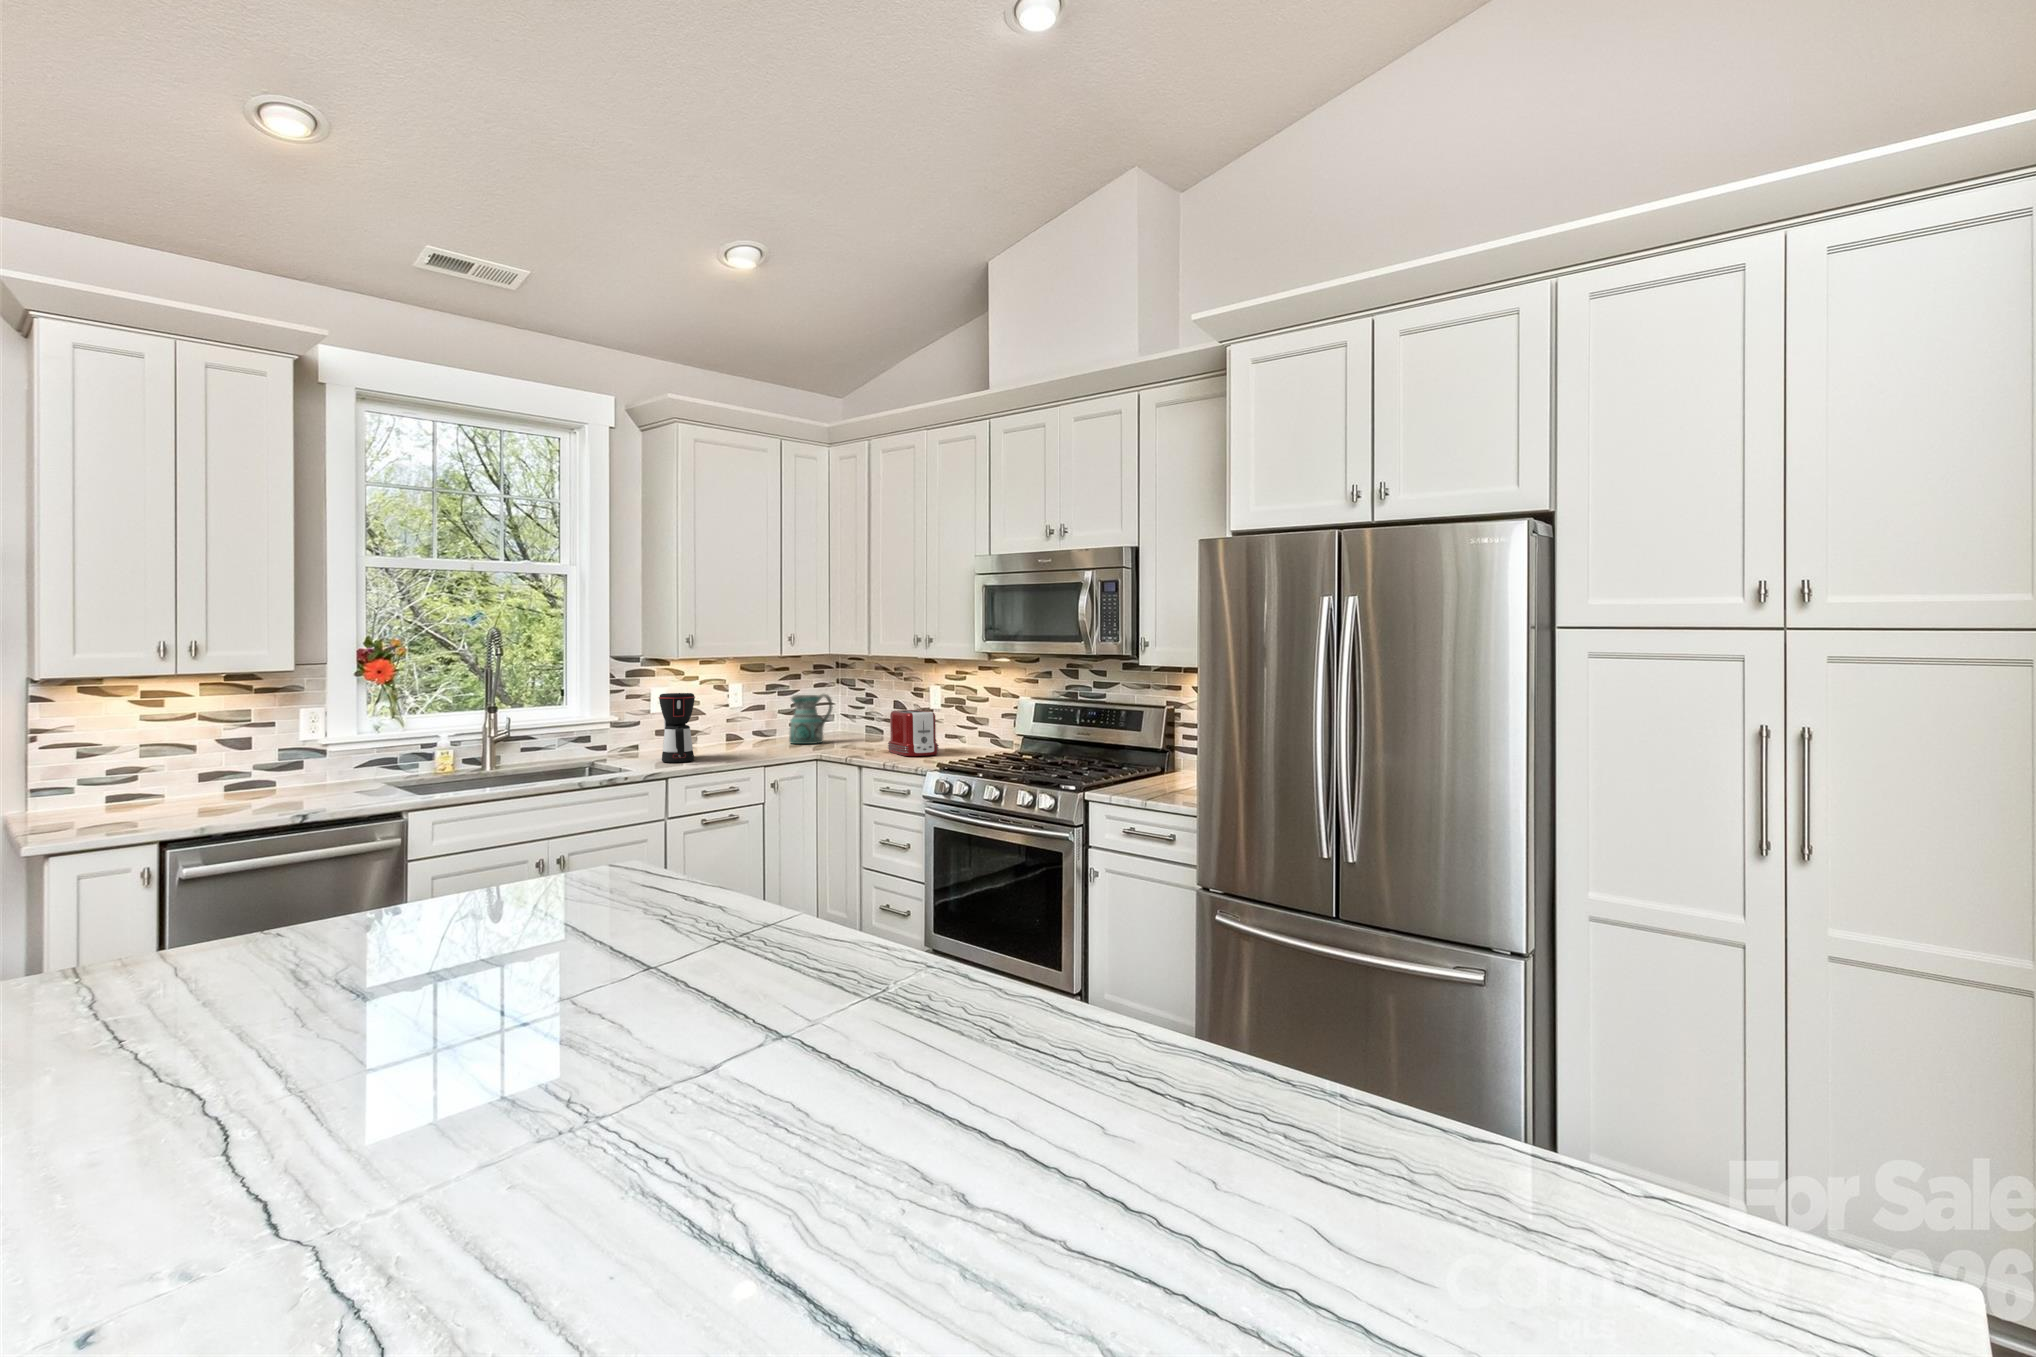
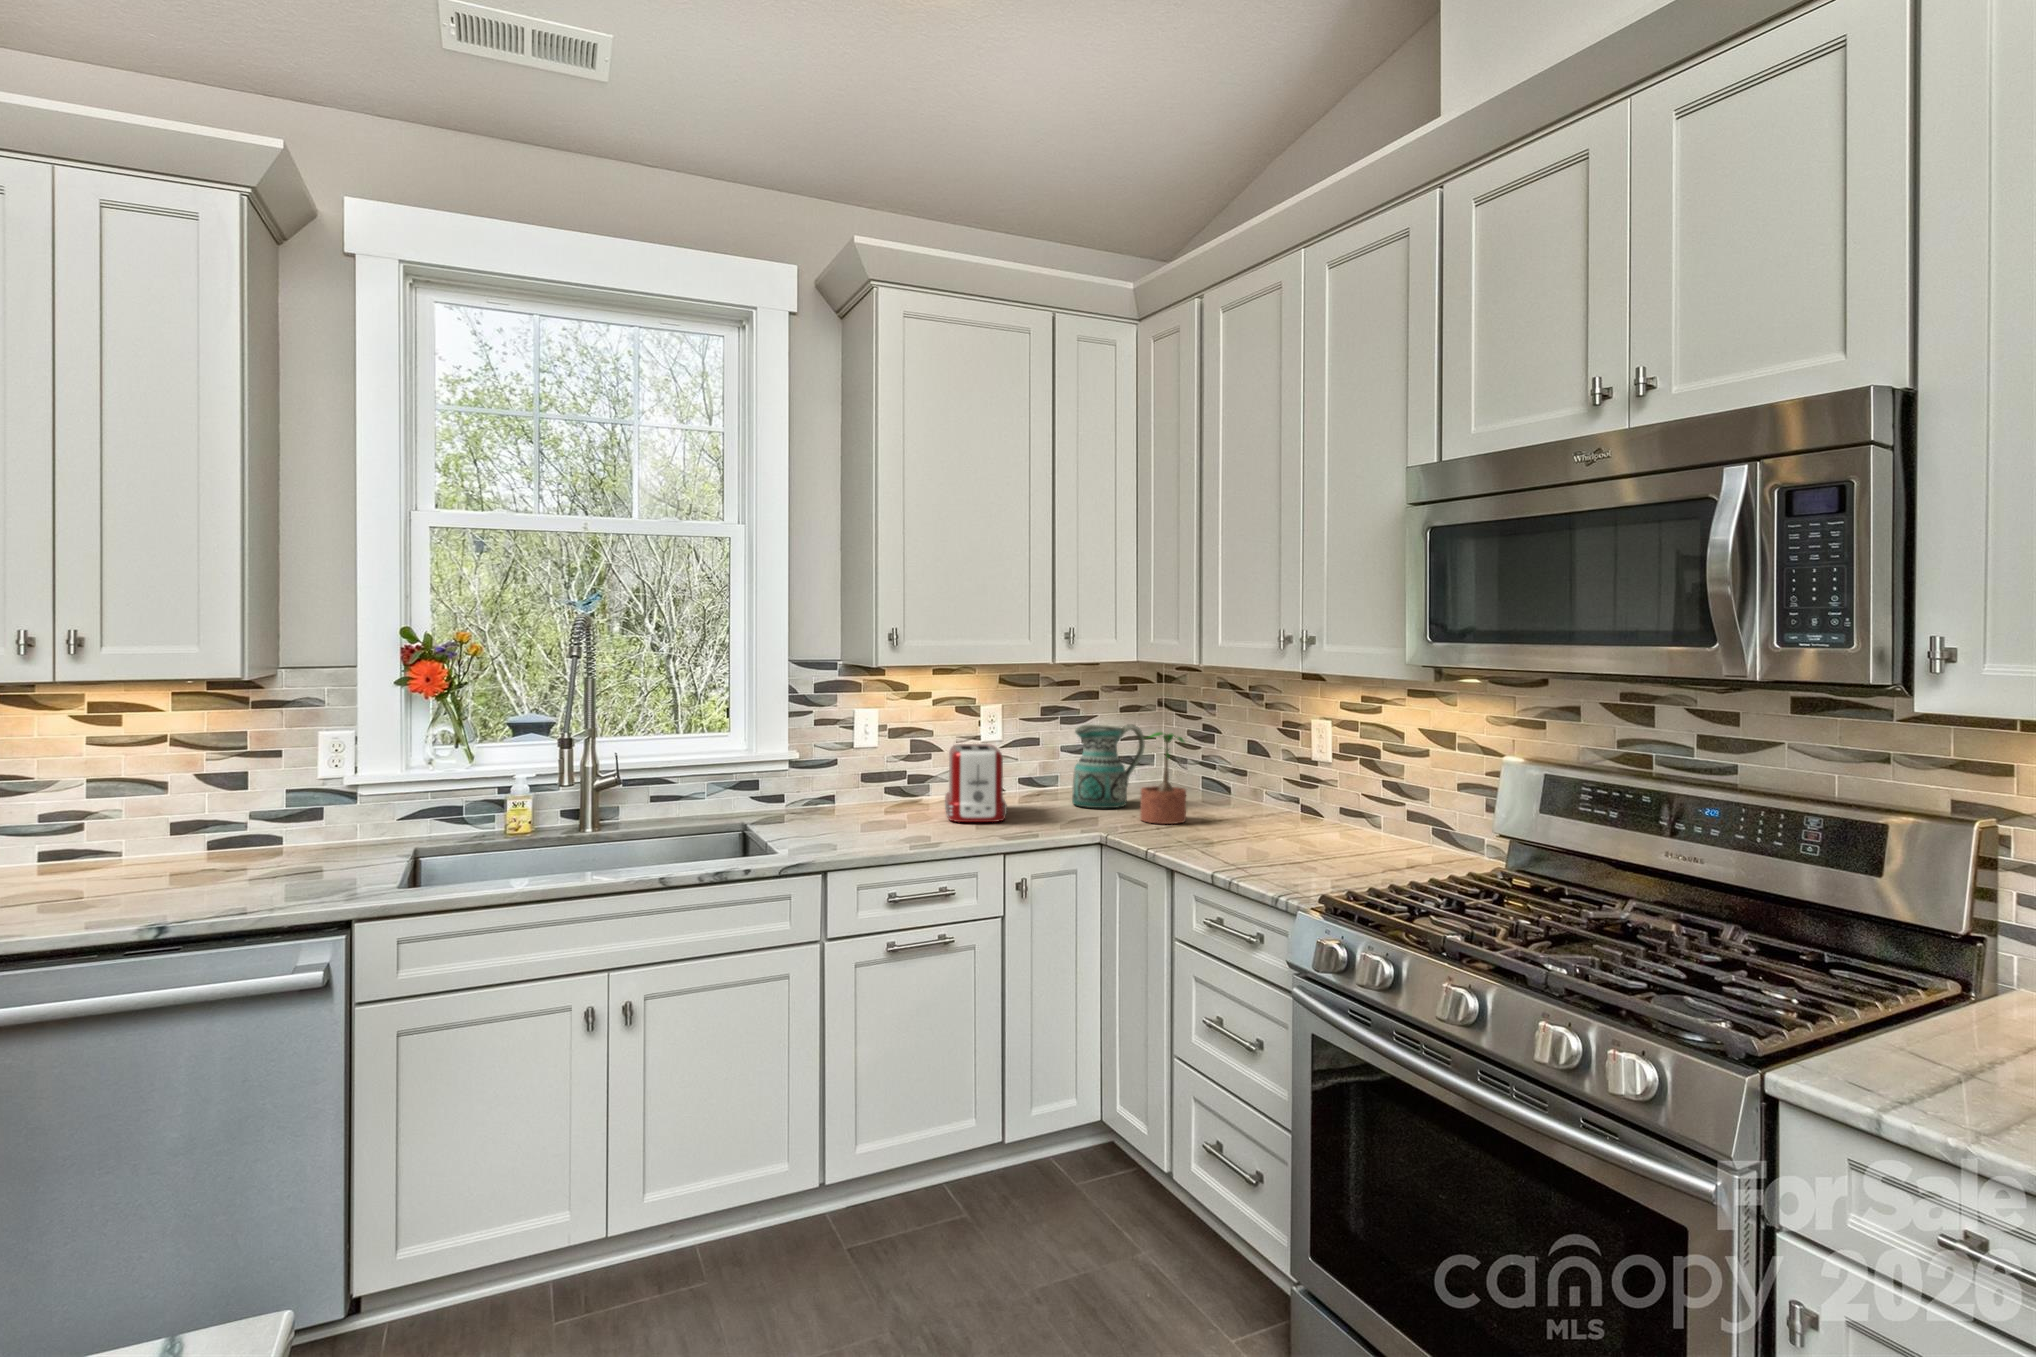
coffee maker: present [659,693,695,762] -> none [842,721,900,838]
potted plant: none [834,696,863,748] -> present [1140,732,1186,824]
toaster: present [888,710,939,756] -> present [945,744,1007,822]

